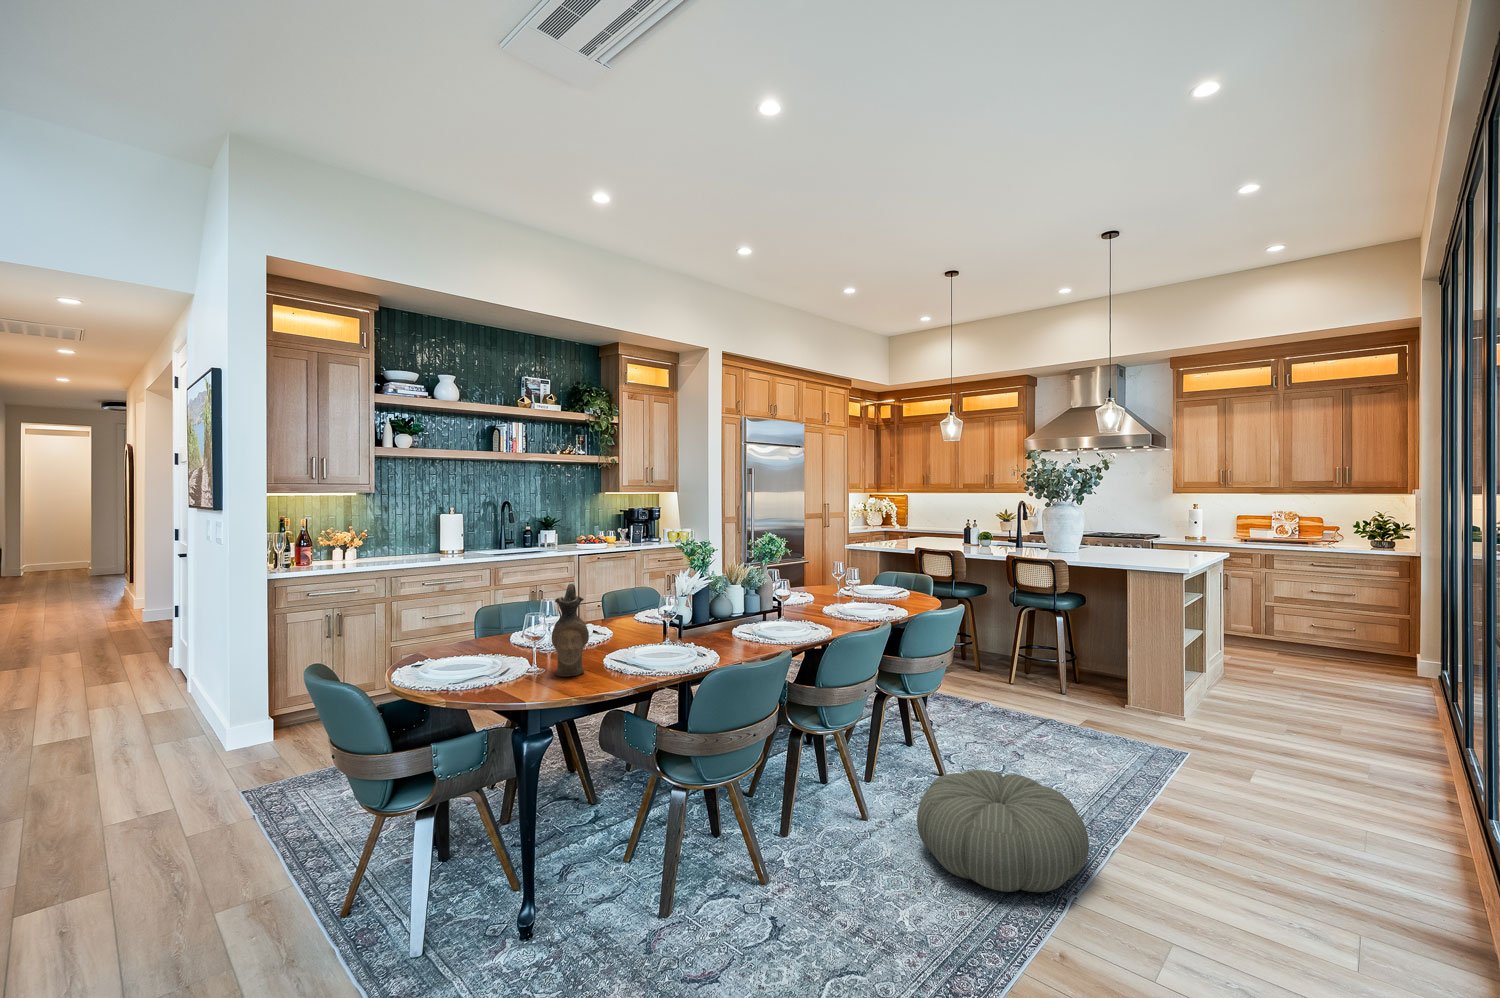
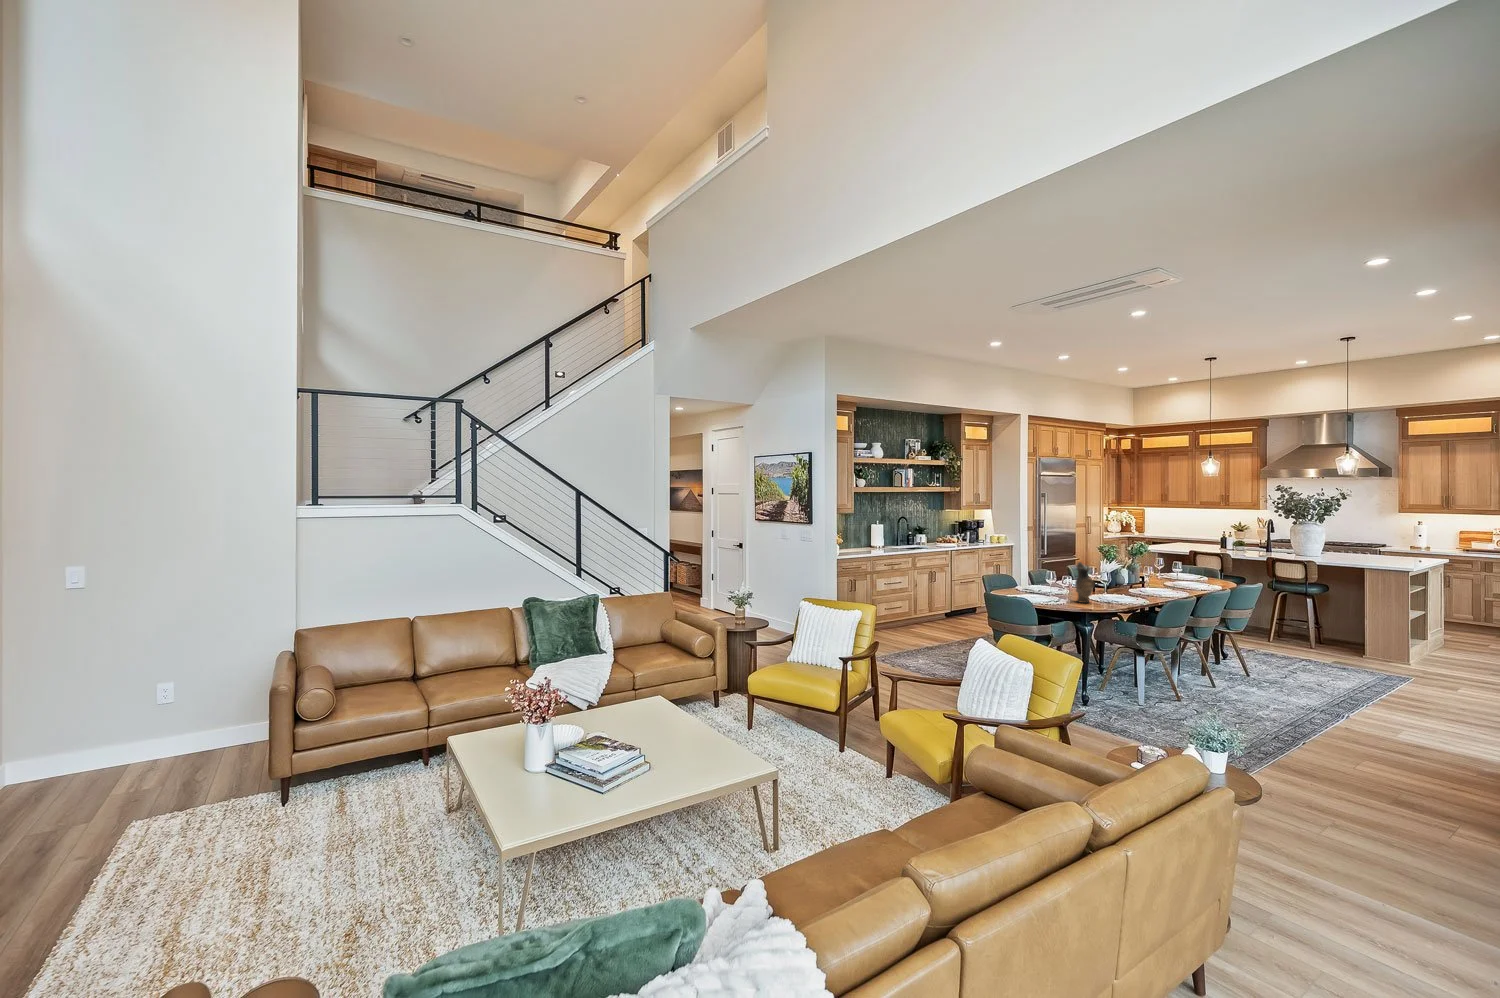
pouf: present [917,770,1089,892] -> none [1252,667,1360,718]

